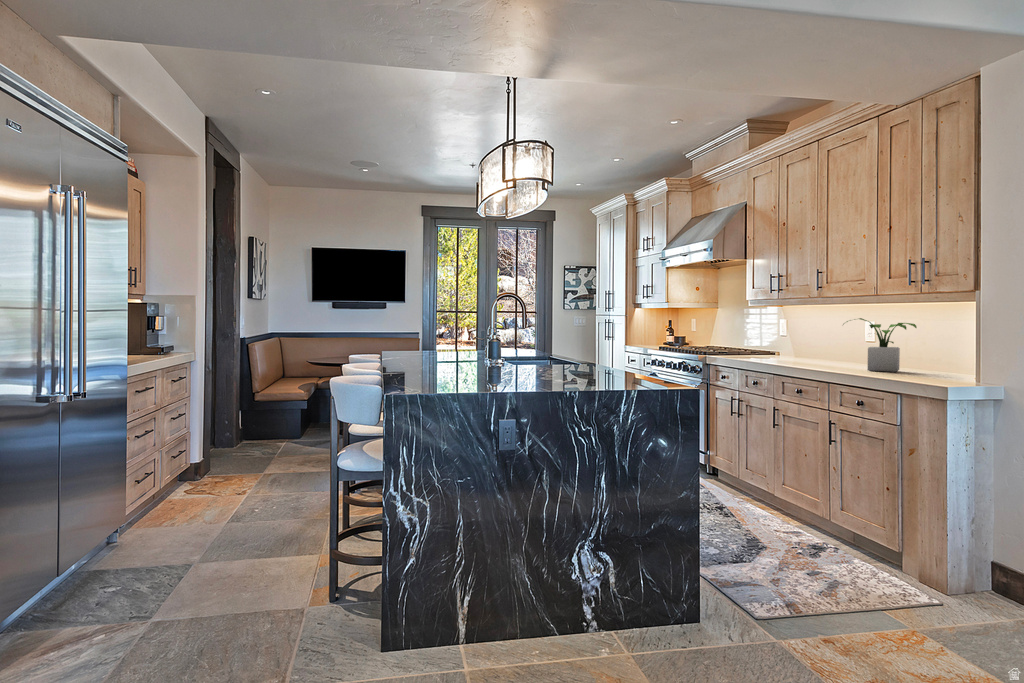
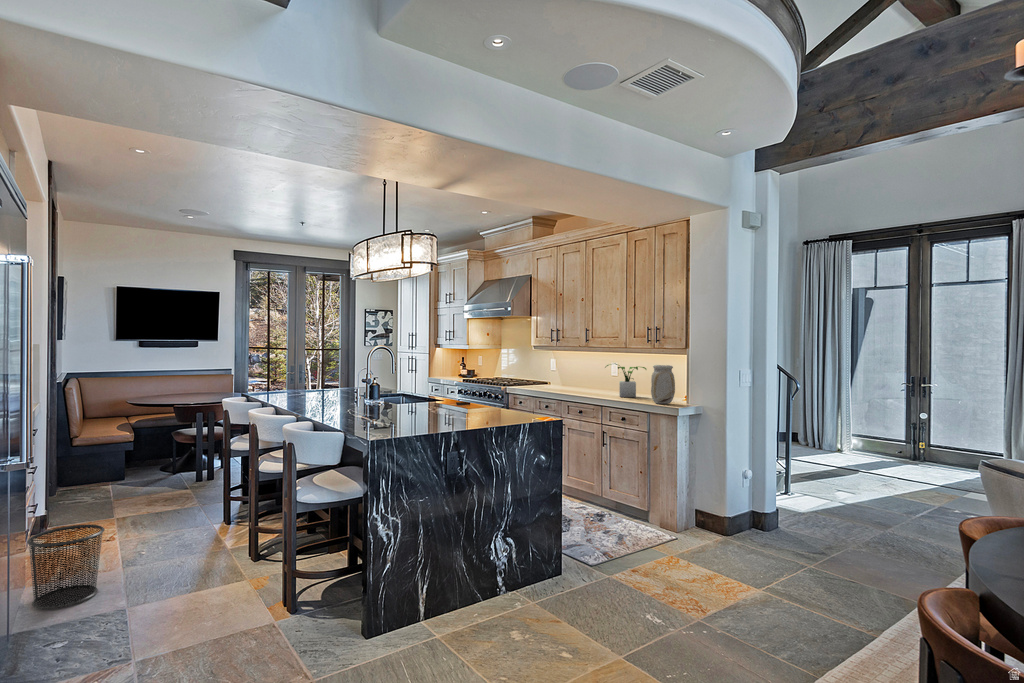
vase: none [912,316,958,380] -> present [651,365,675,404]
waste bin: none [137,471,205,550] -> present [27,525,105,610]

